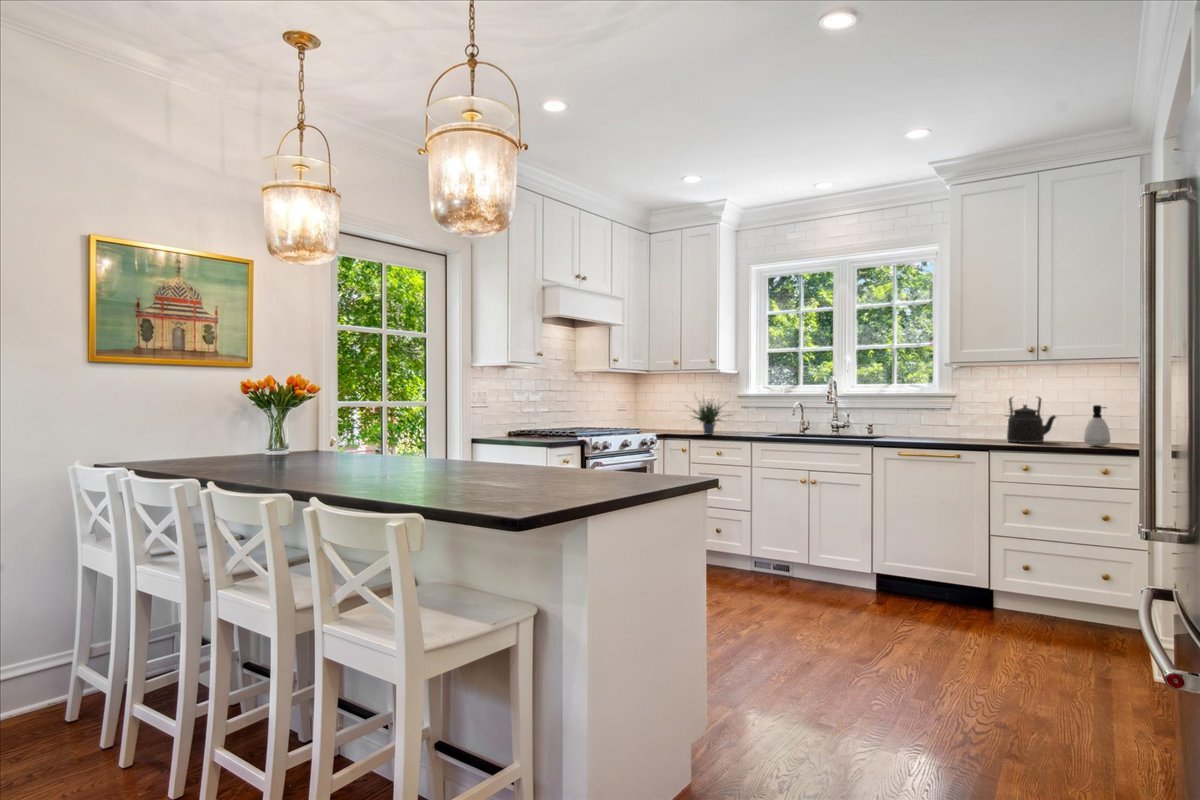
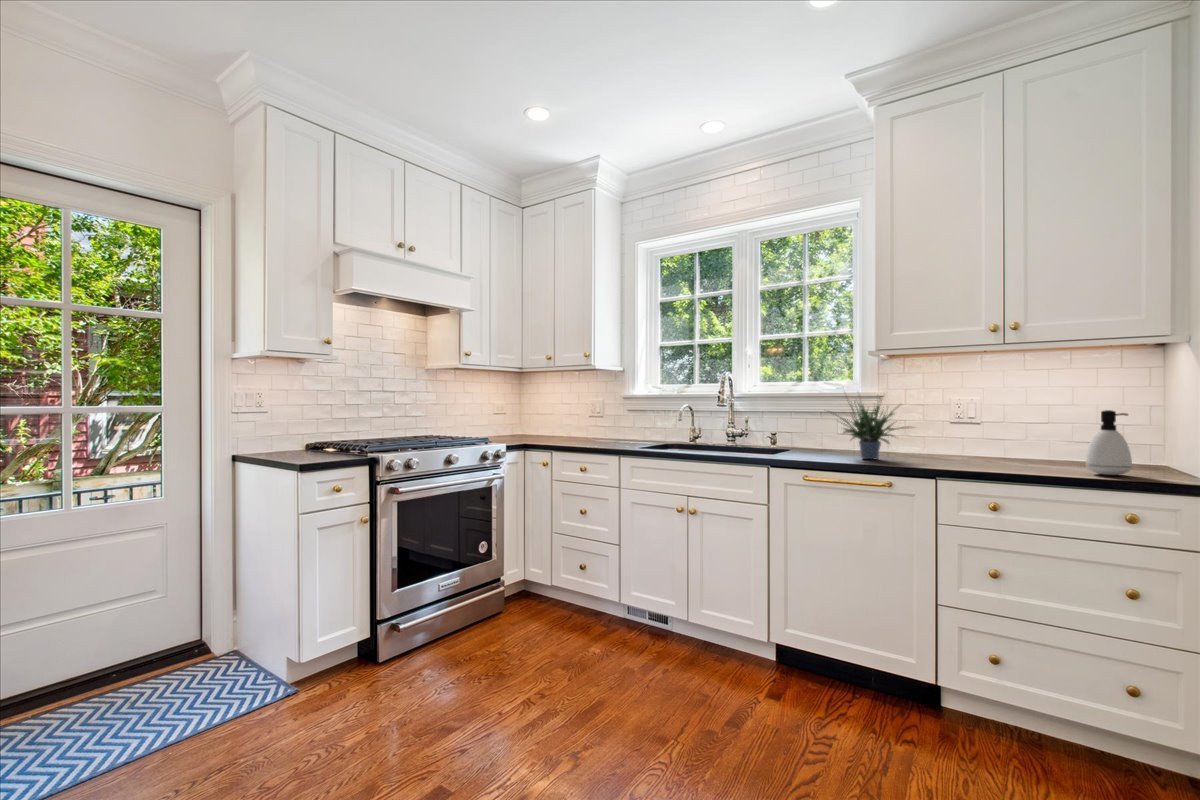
kettle: present [1007,397,1056,443] -> none [958,397,1031,465]
potted plant: present [694,401,721,435] -> present [840,402,910,459]

